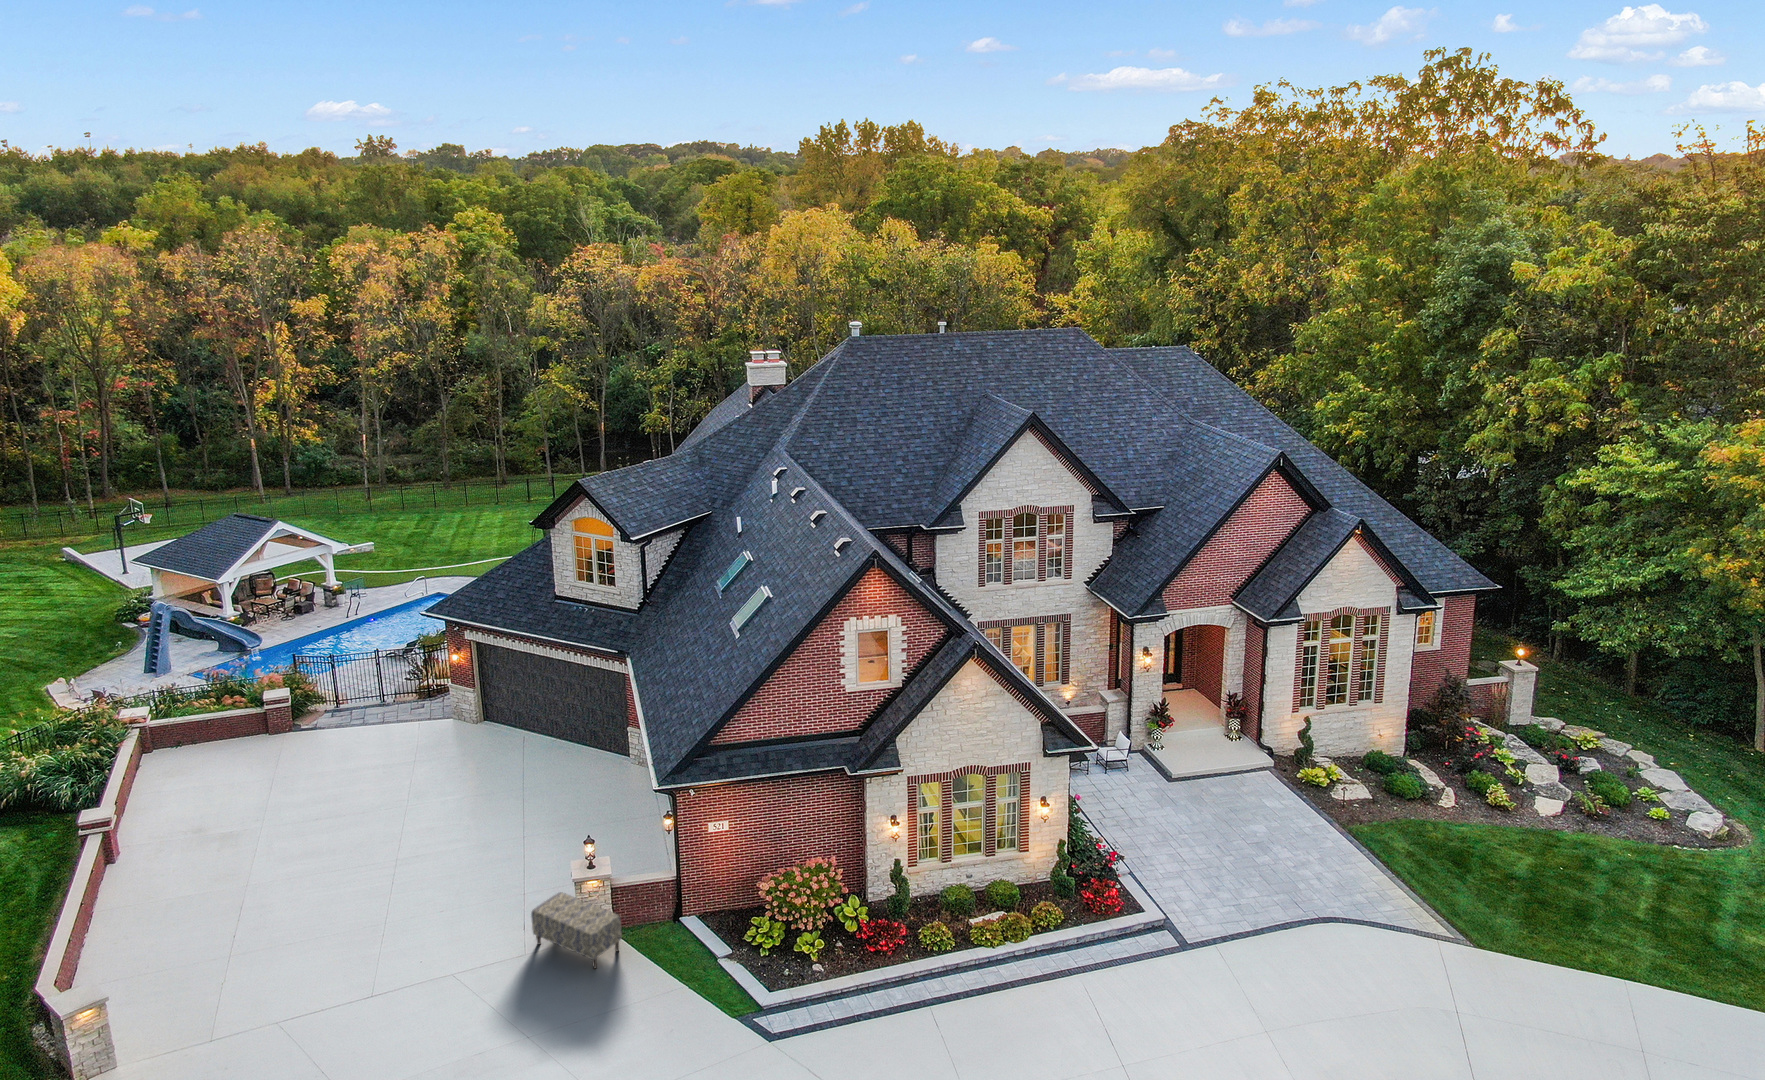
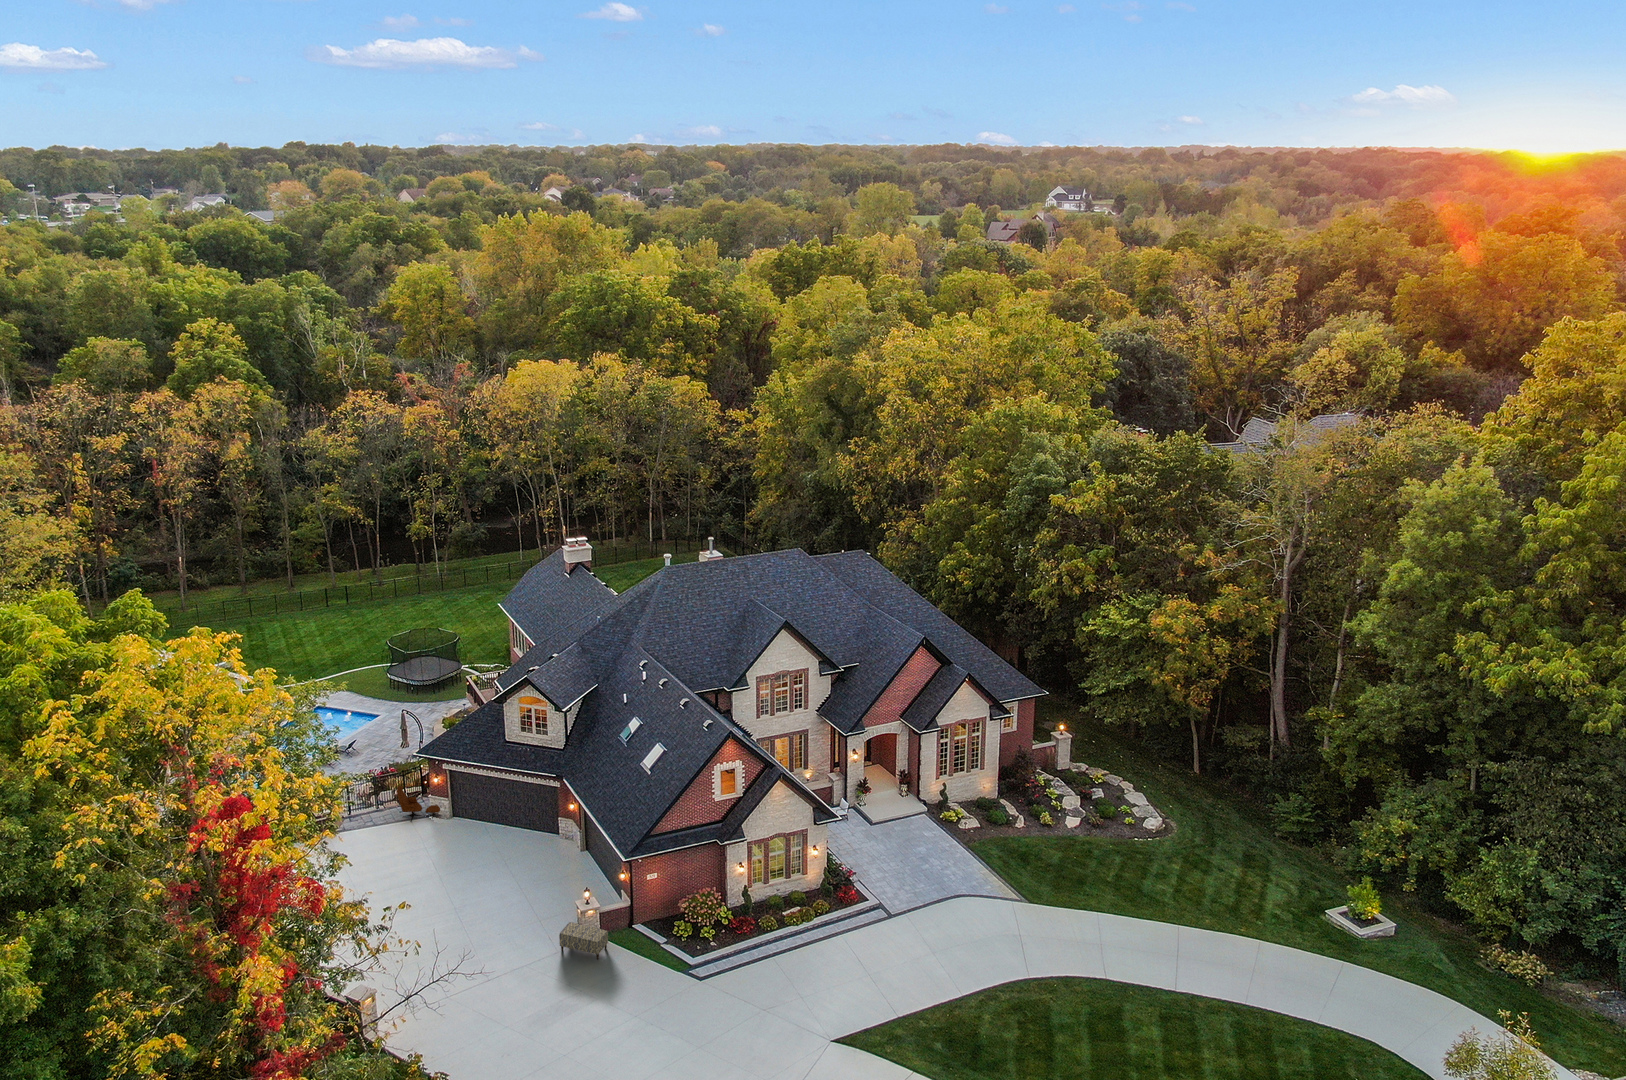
lounge chair: none [397,659,466,716] -> present [397,786,440,821]

